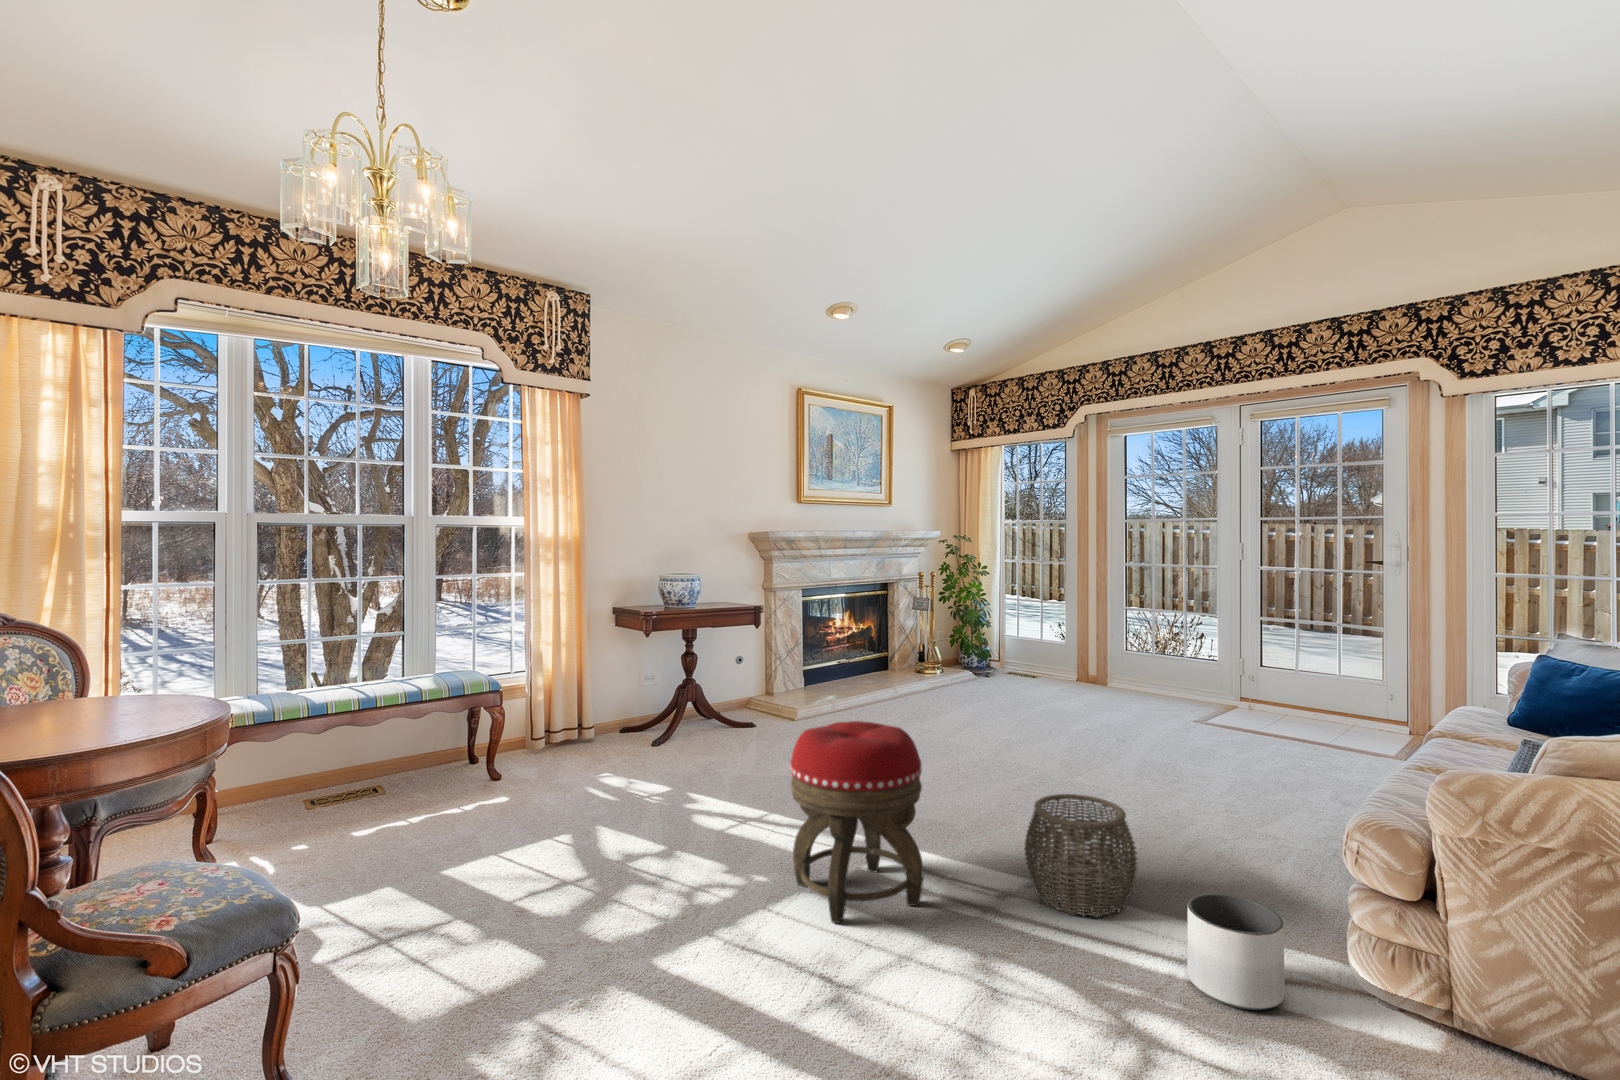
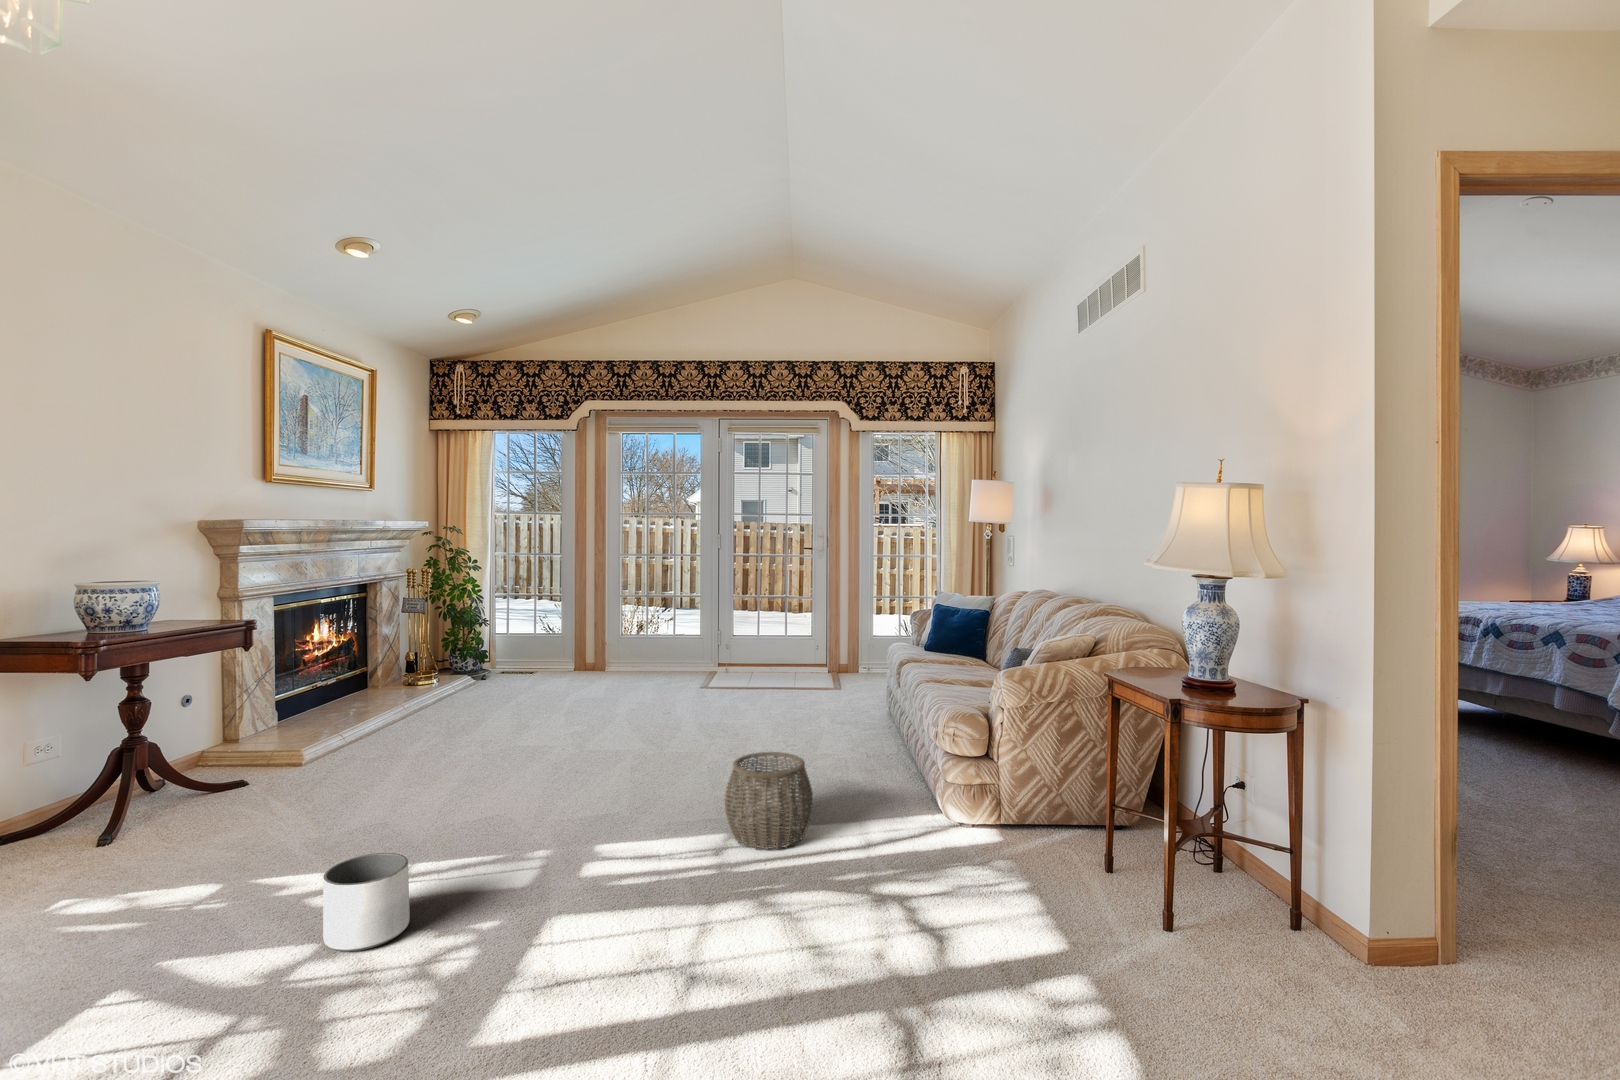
footstool: present [790,721,923,923] -> none [530,724,670,929]
planter: present [1187,894,1285,1010] -> present [323,853,410,951]

